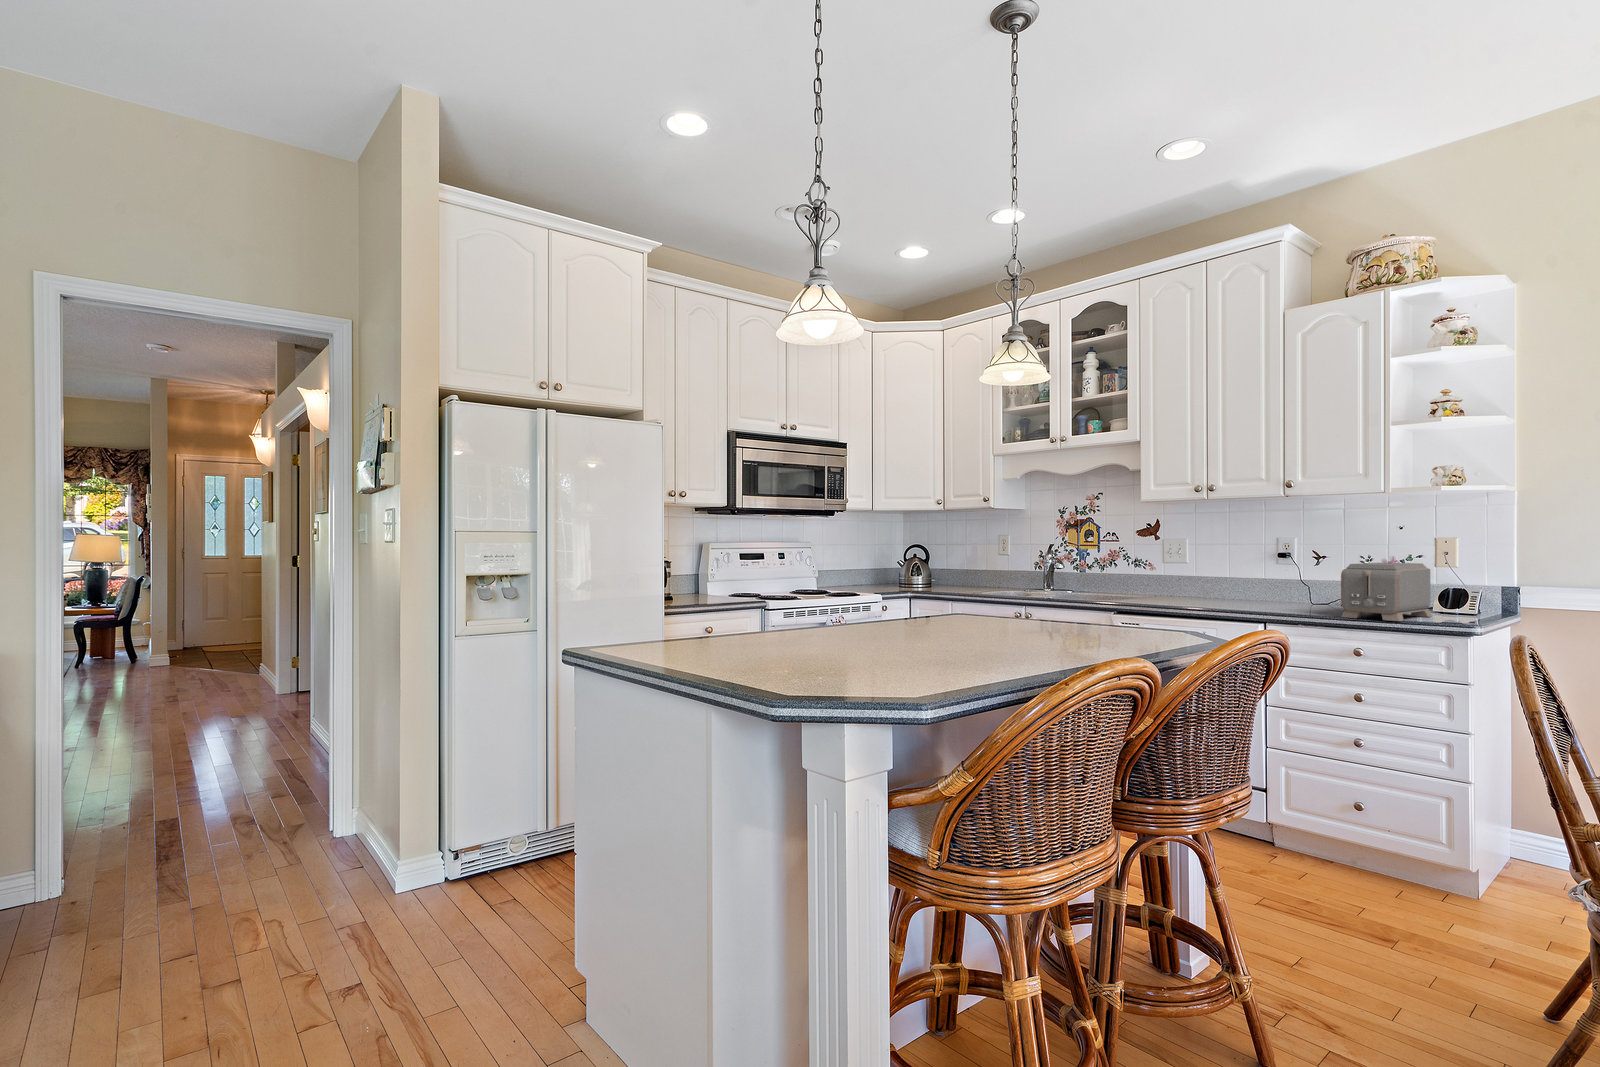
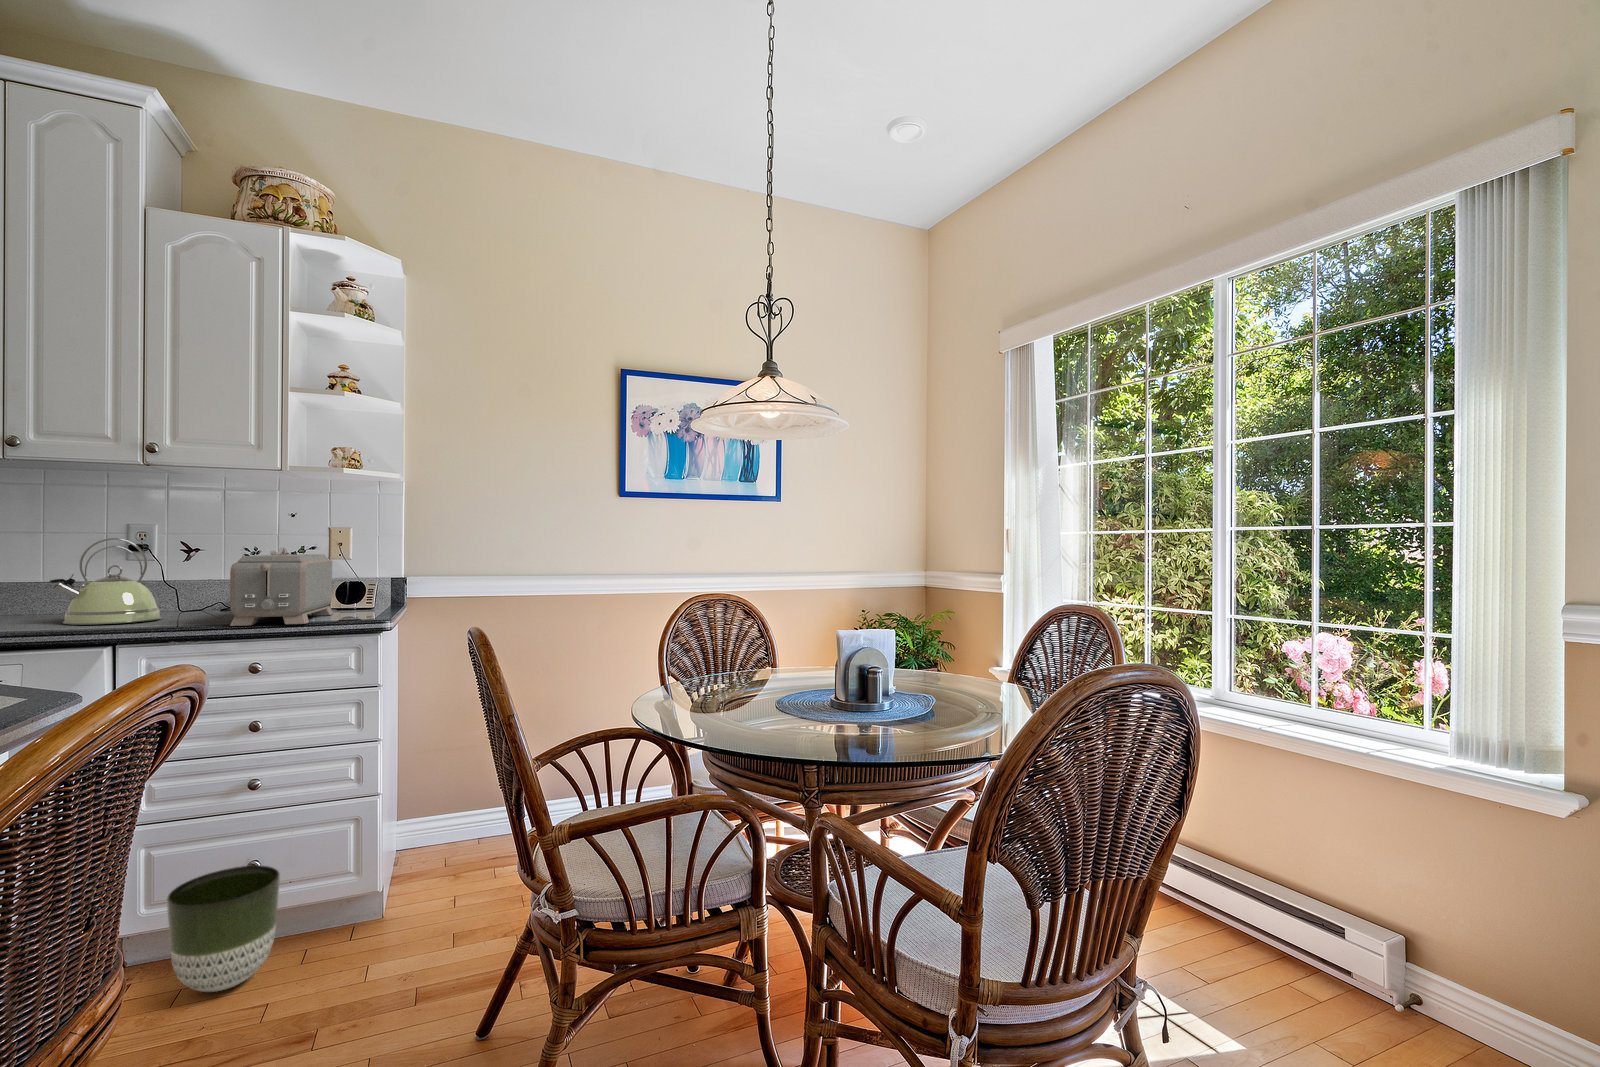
kettle: none [1231,548,1297,608] -> present [49,538,161,625]
planter: none [1298,799,1377,887] -> present [167,866,280,992]

